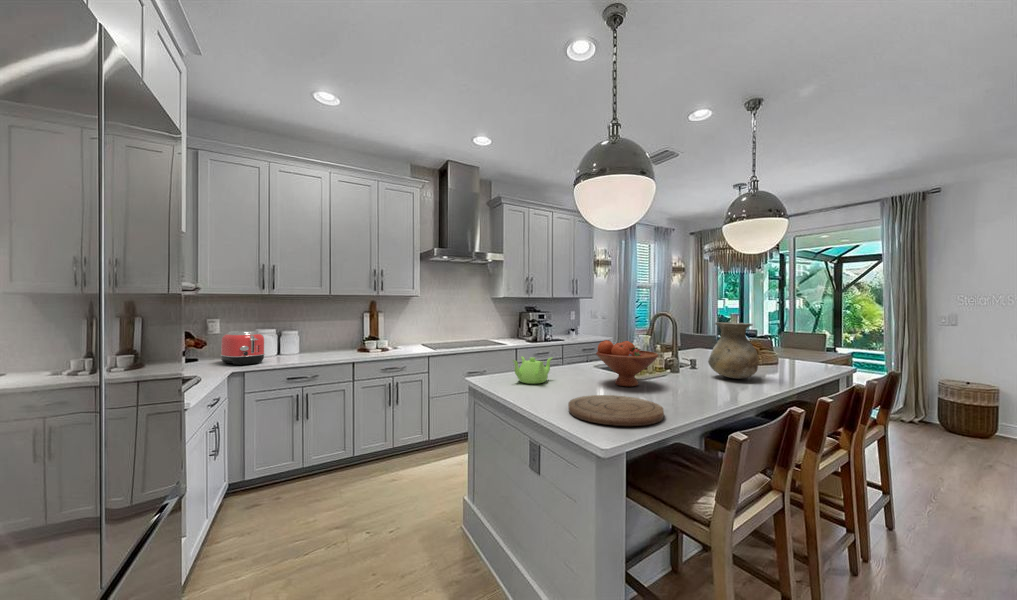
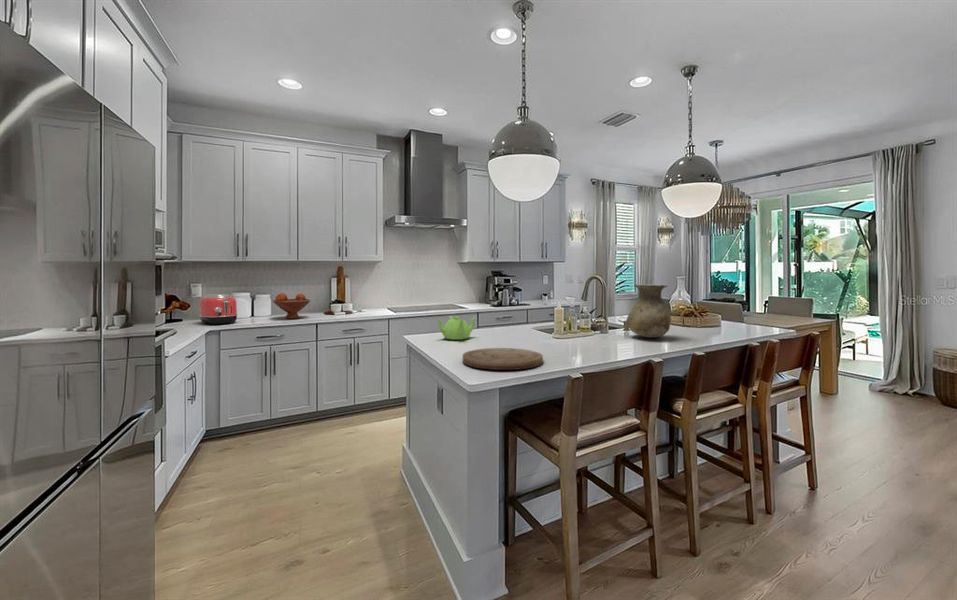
fruit bowl: present [596,340,658,387] -> present [273,293,310,319]

